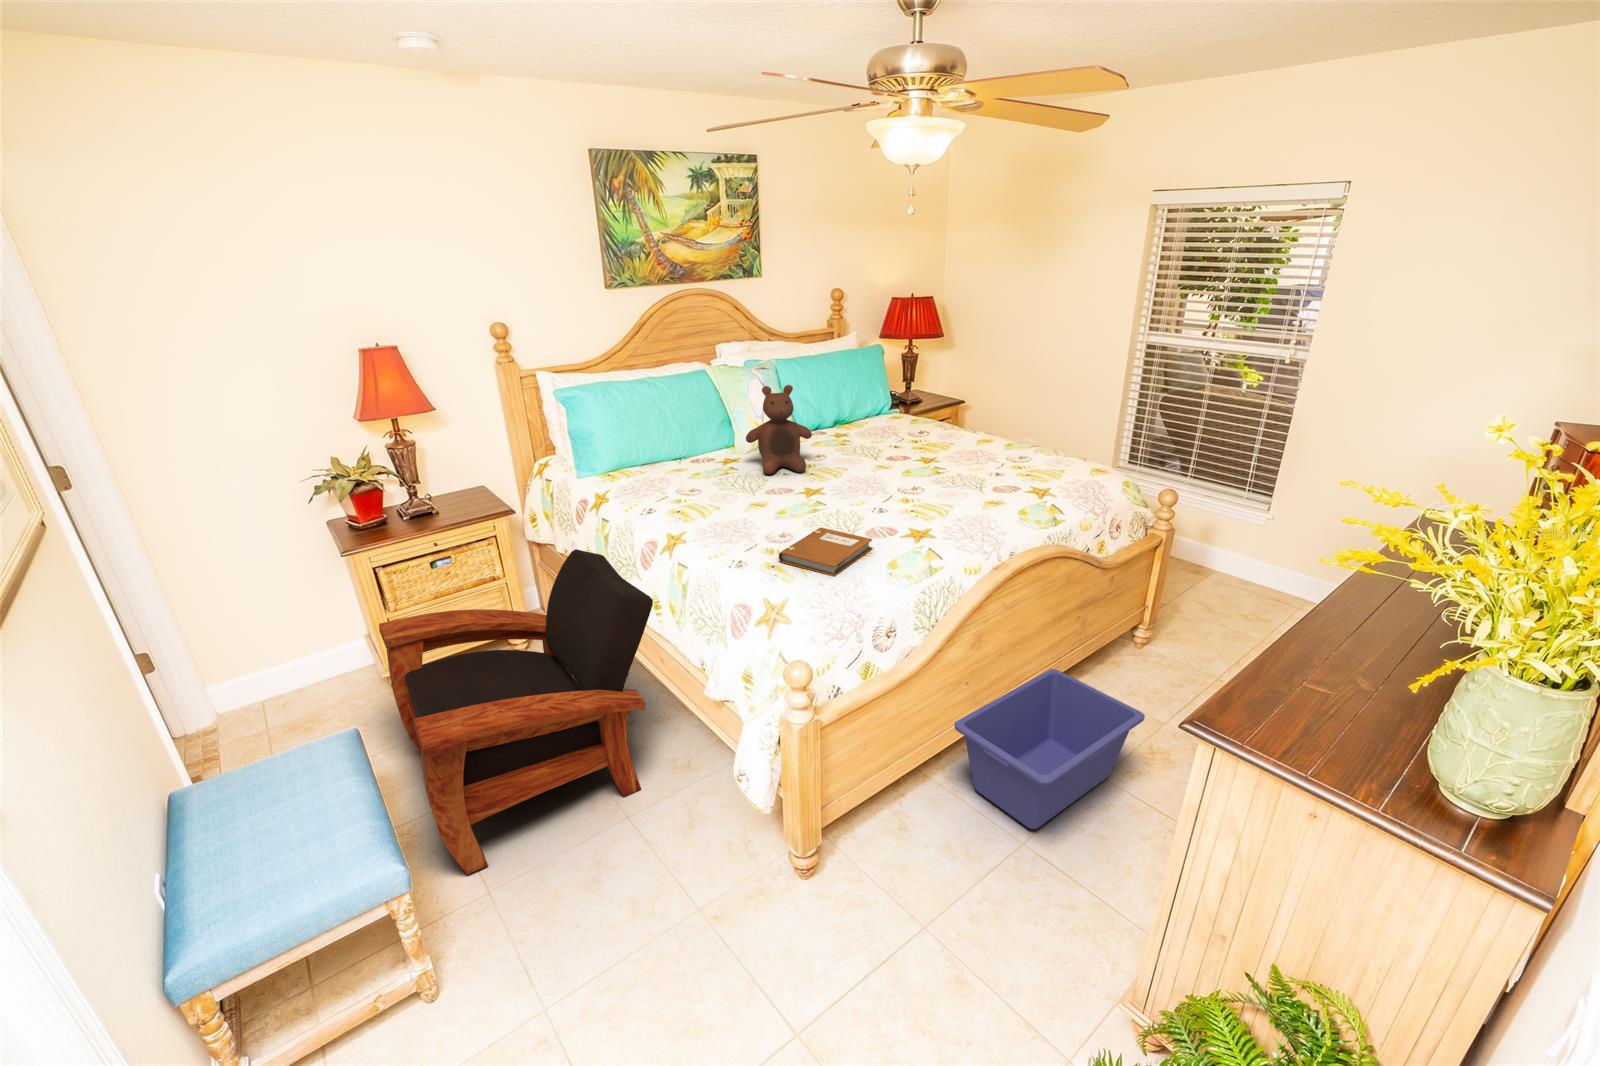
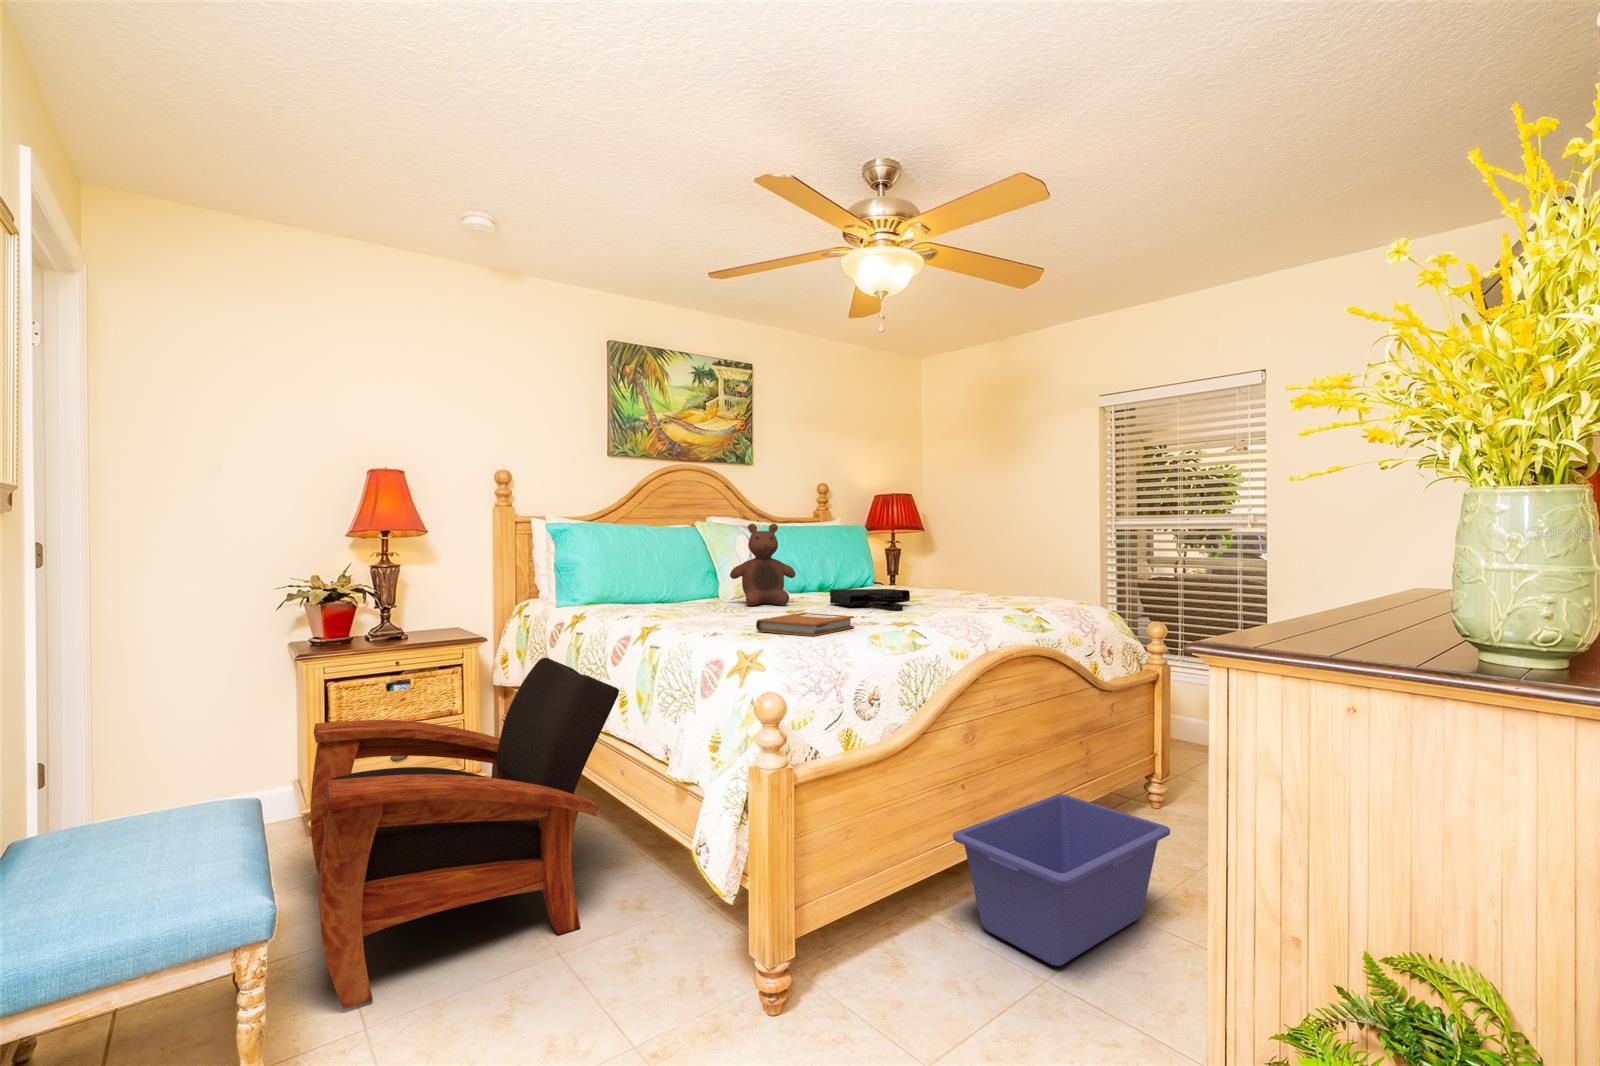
tote bag: none [846,448,926,491] -> present [830,589,910,611]

